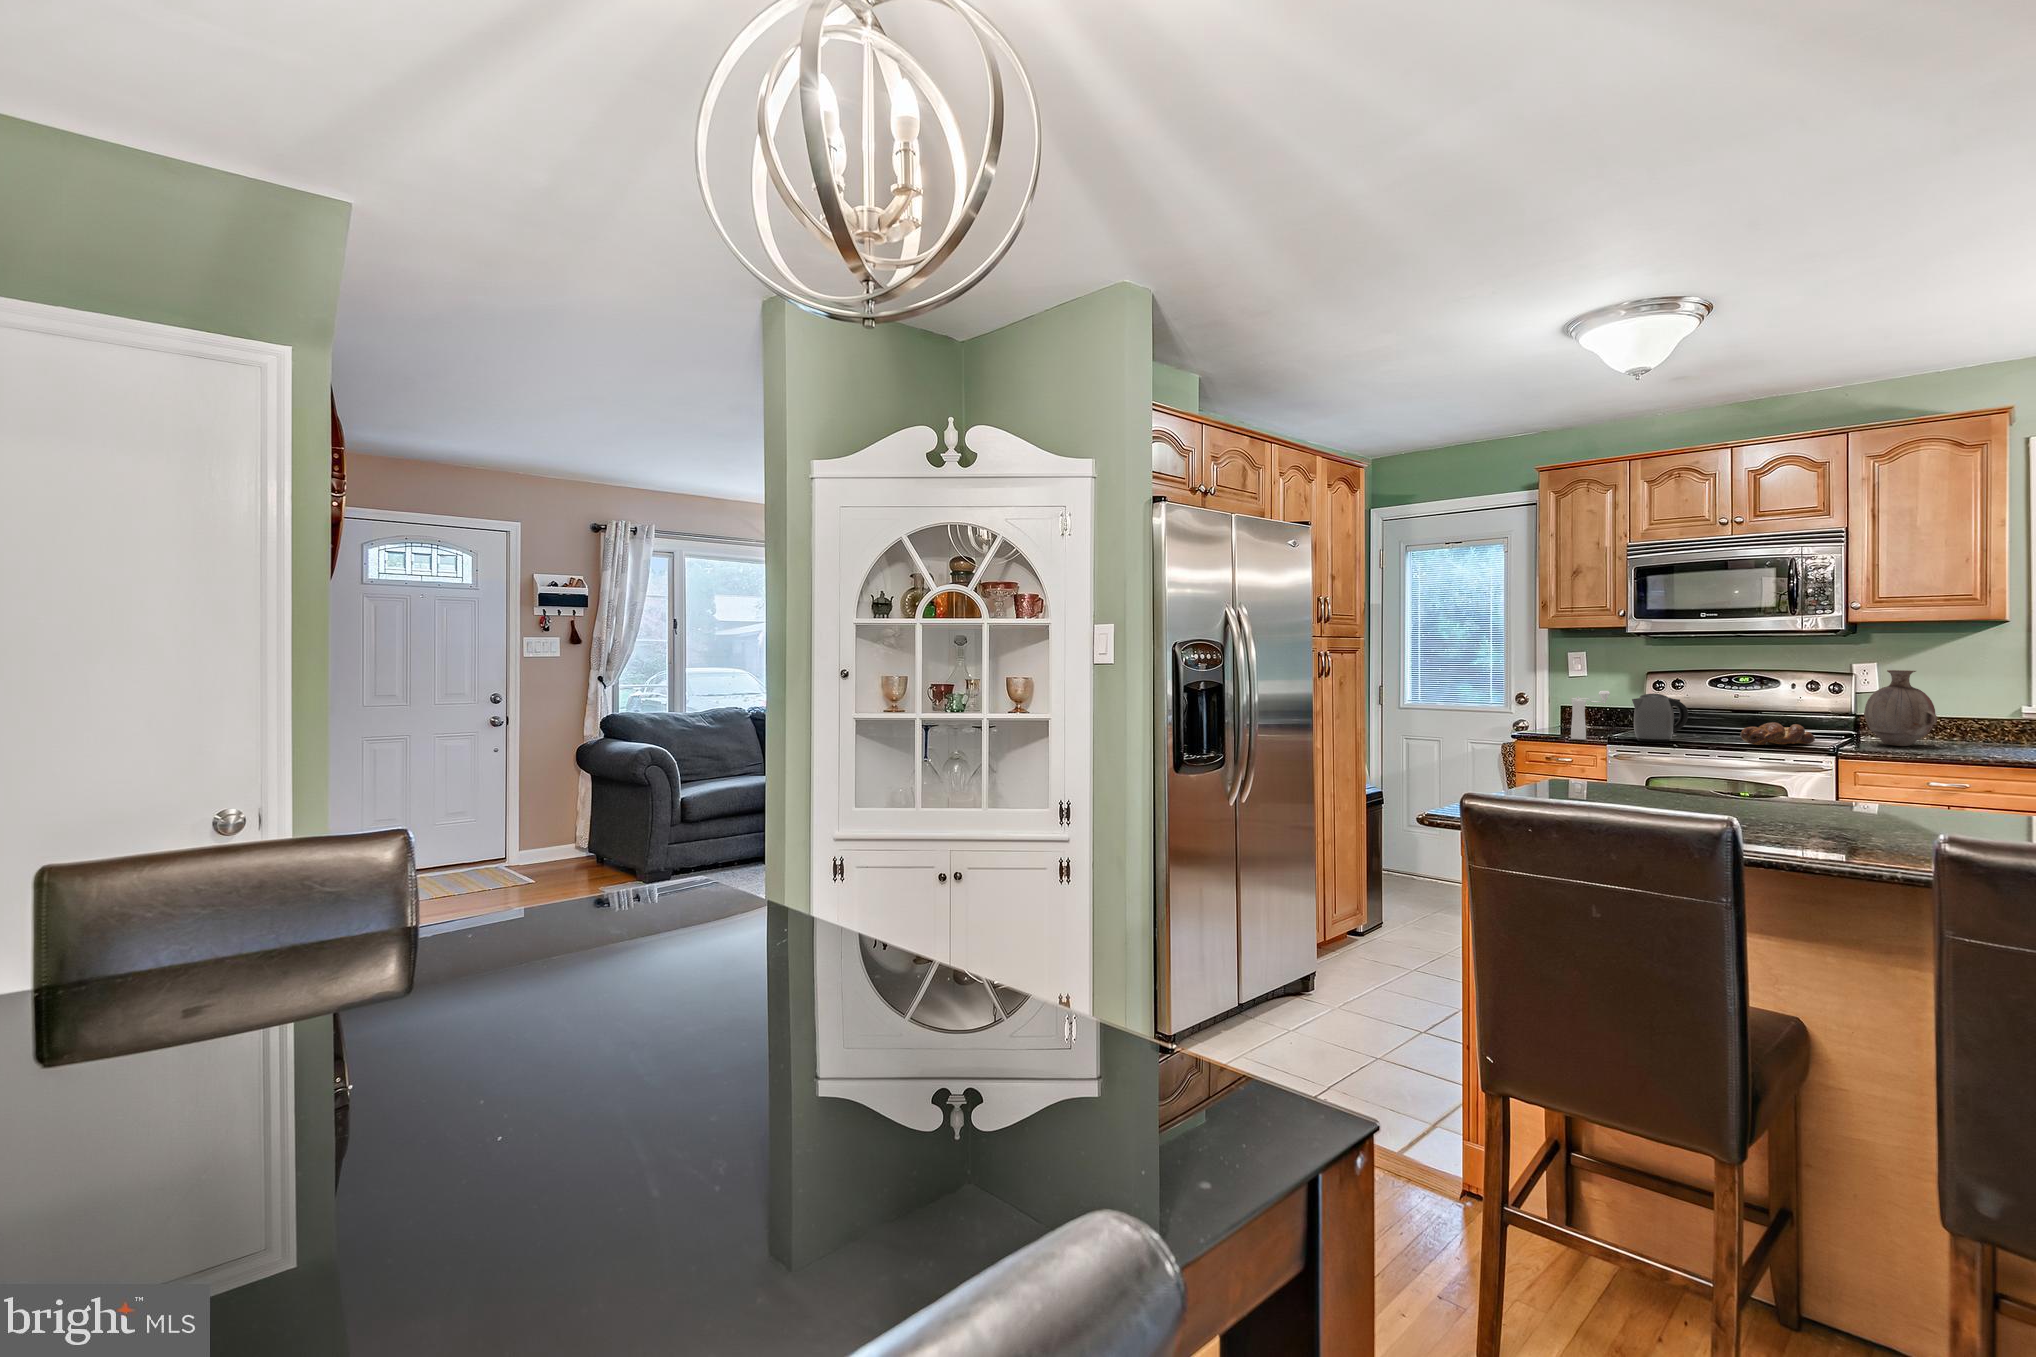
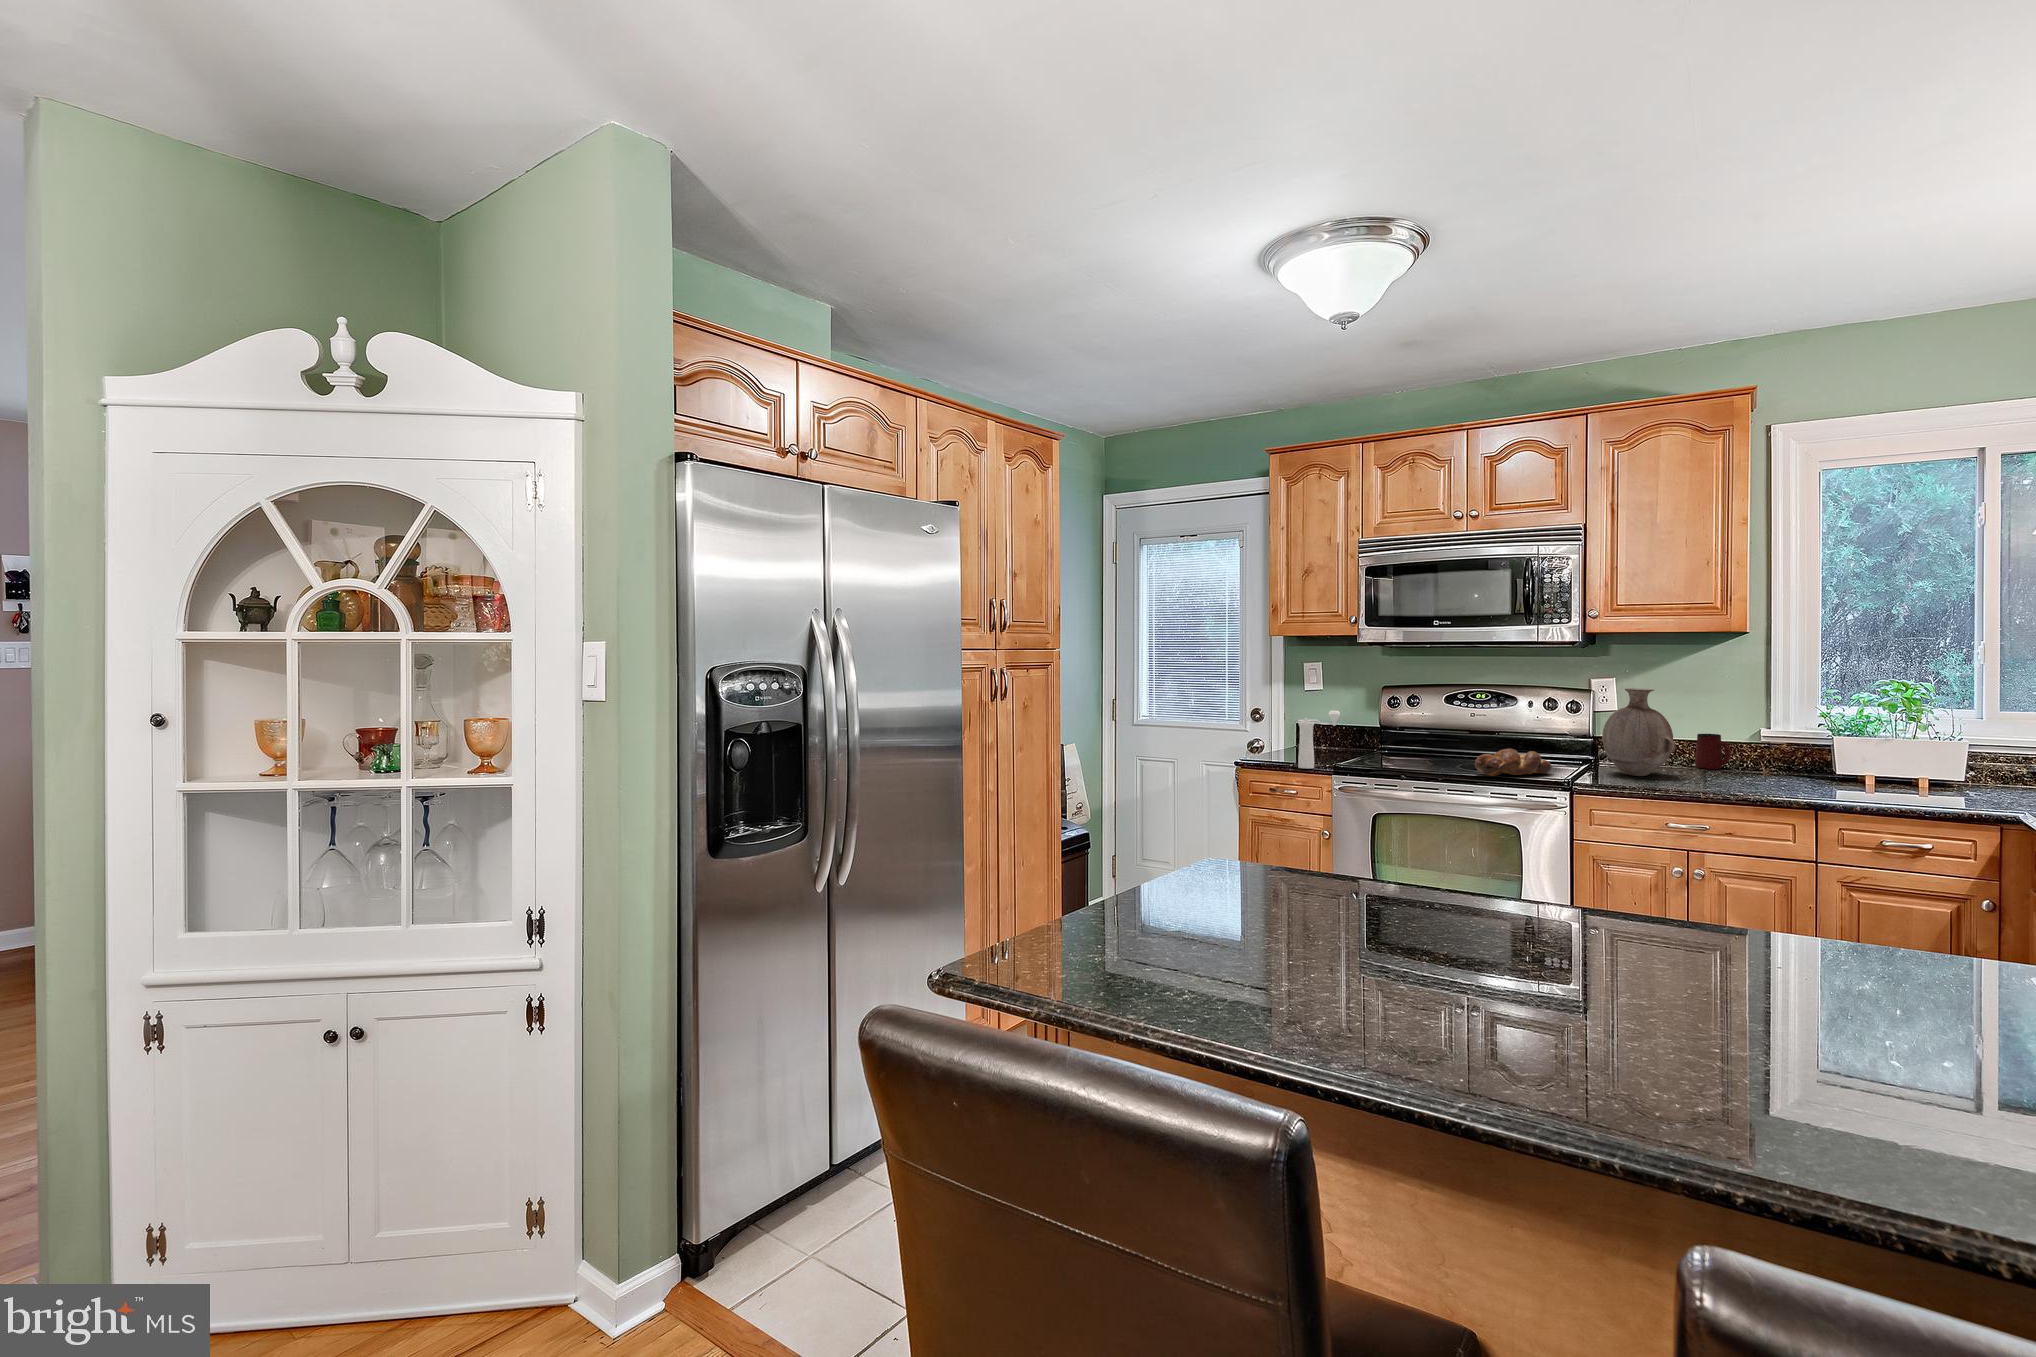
kettle: present [1632,694,1688,742] -> none [1362,715,1422,772]
mug: none [1958,711,1994,742] -> present [1695,734,1730,769]

